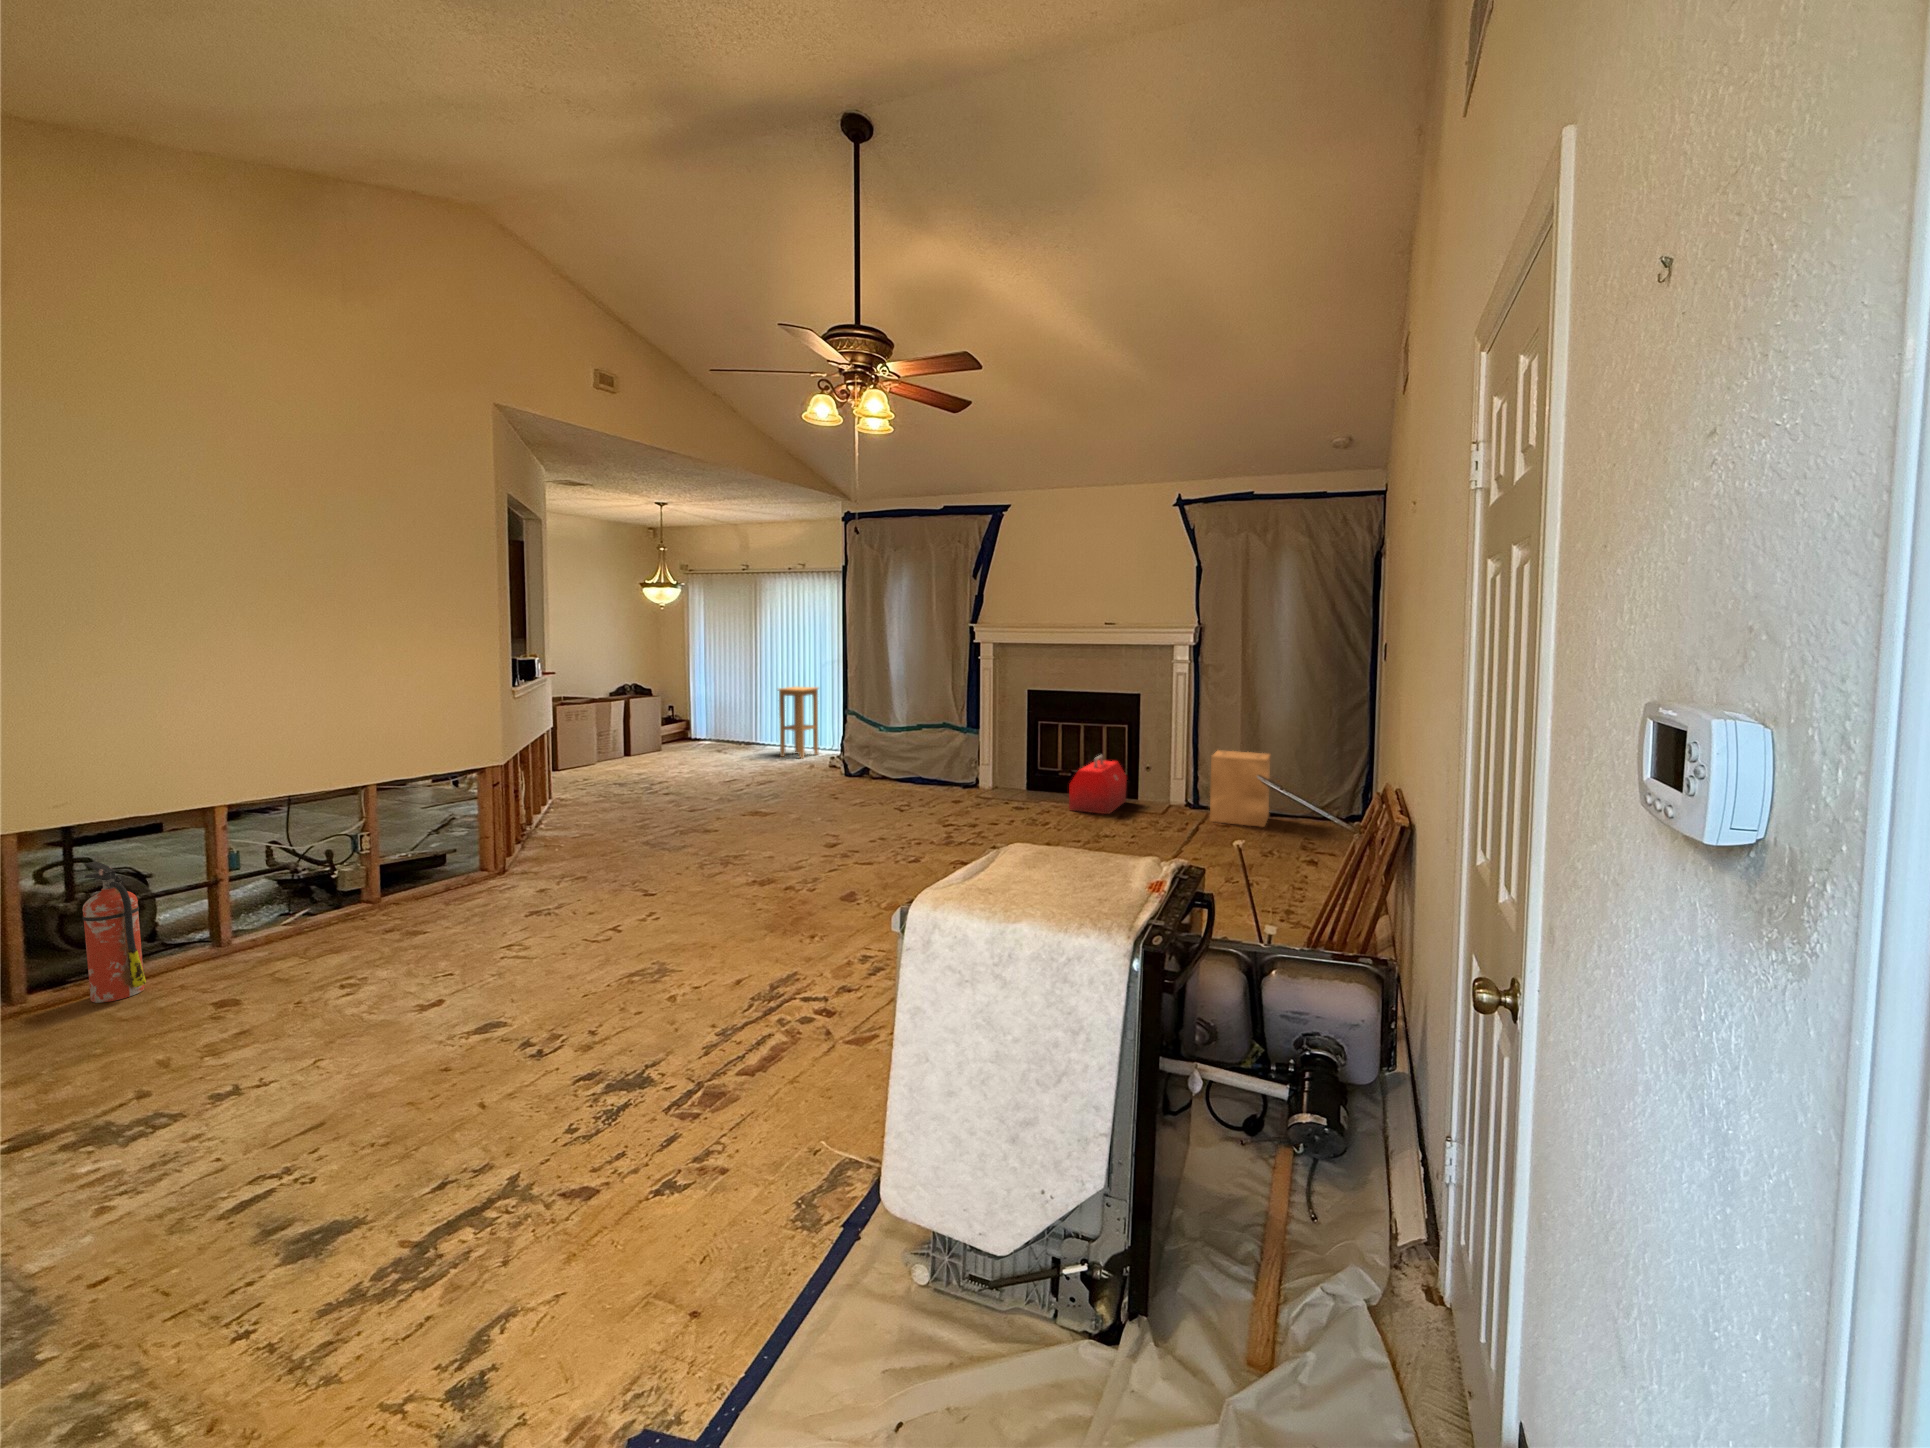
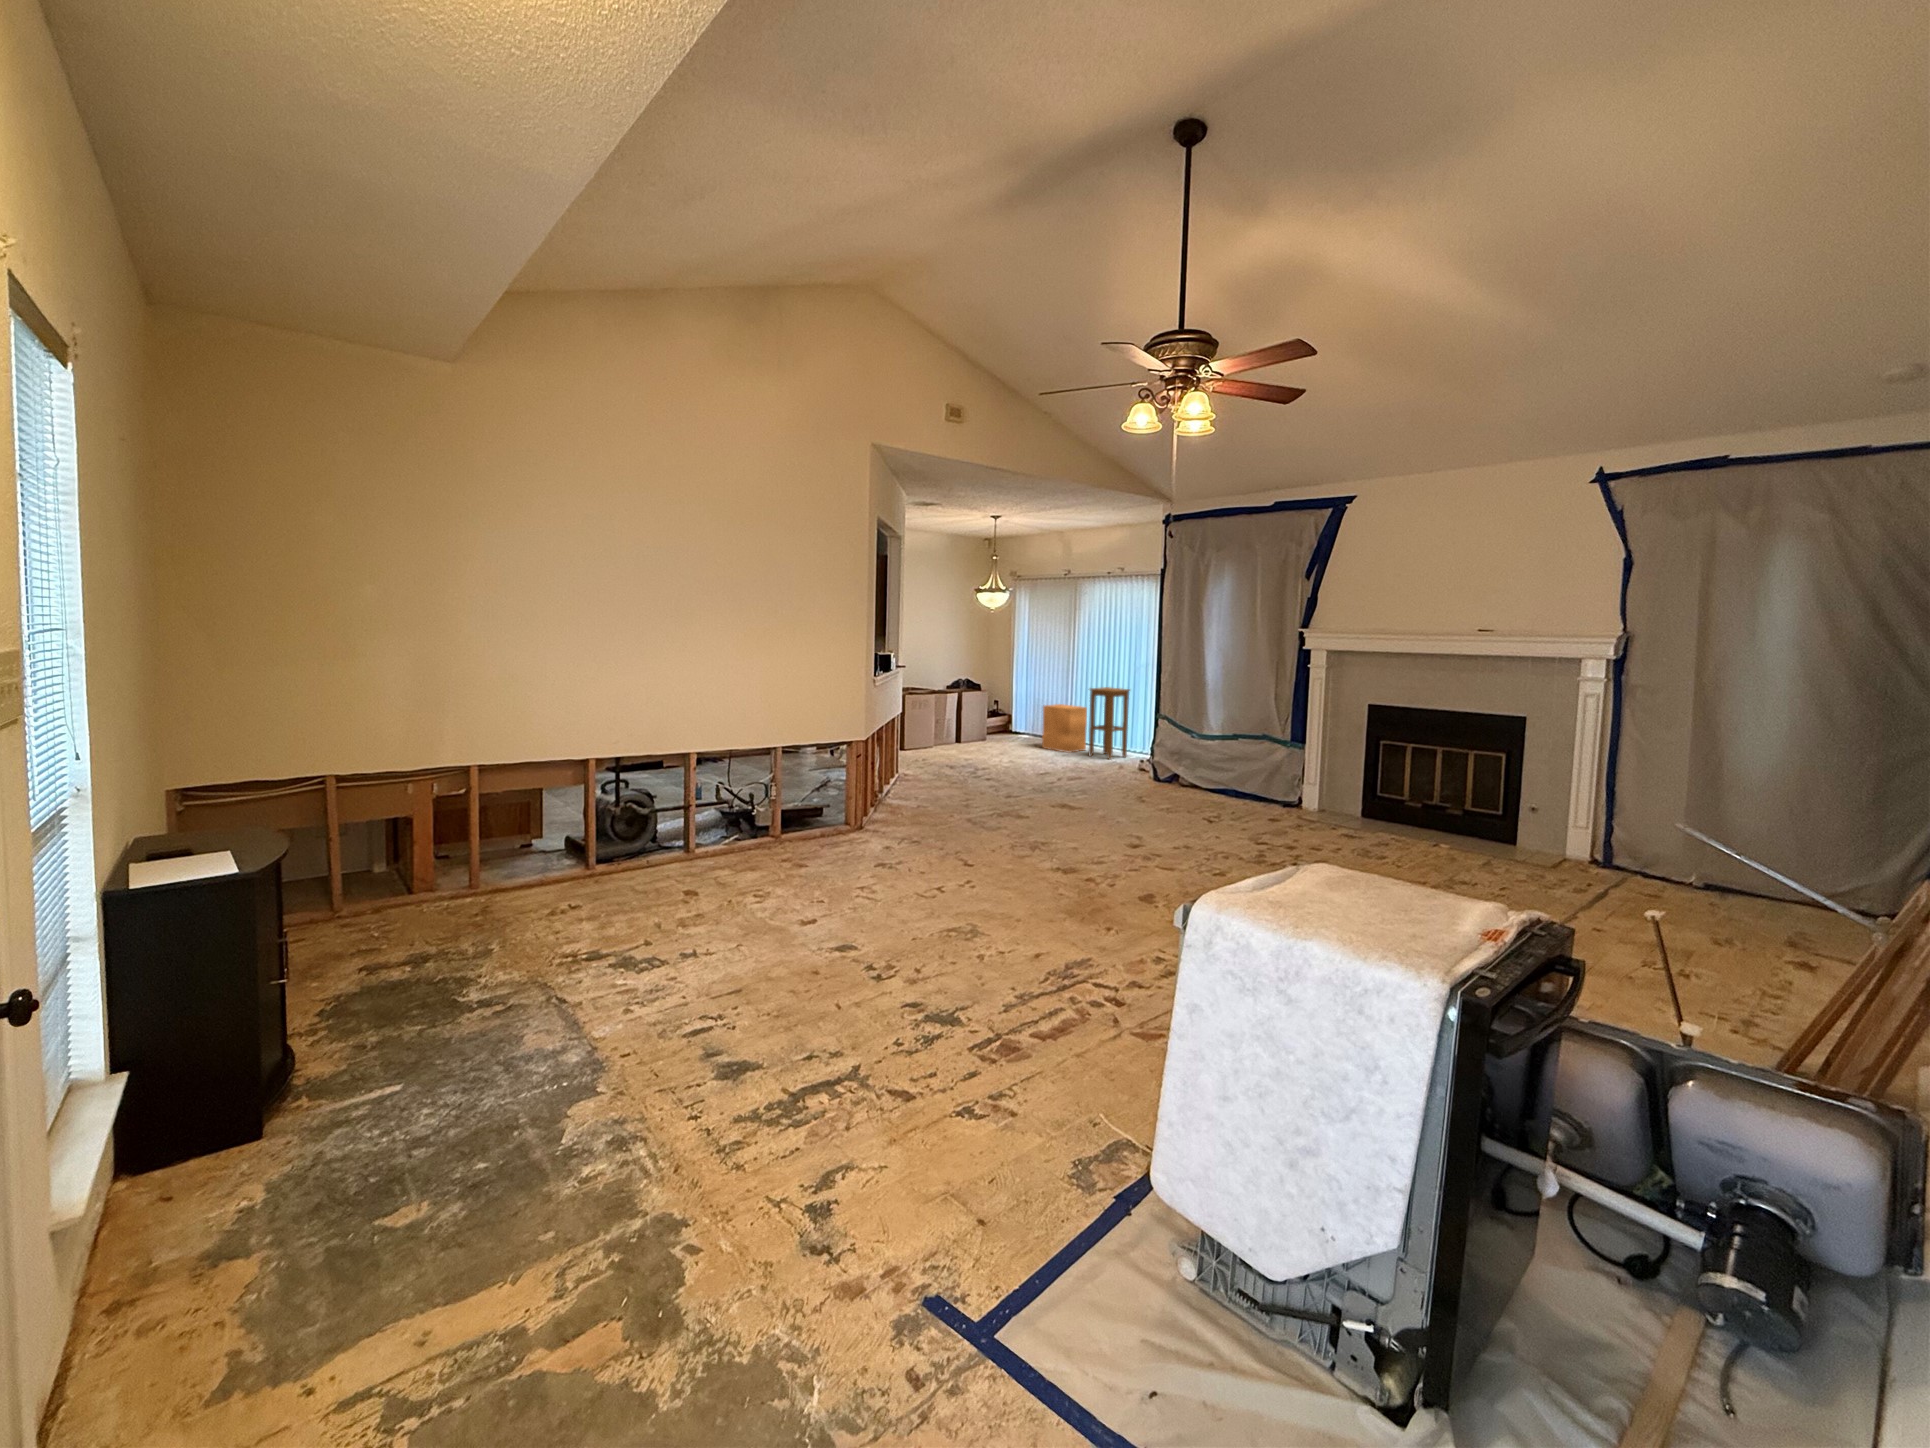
cardboard box: present [1210,750,1270,827] -> present [1042,704,1087,753]
toolbox: present [1069,755,1127,814] -> none [1418,788,1505,861]
fire extinguisher: present [82,862,146,1003] -> none [621,782,649,878]

